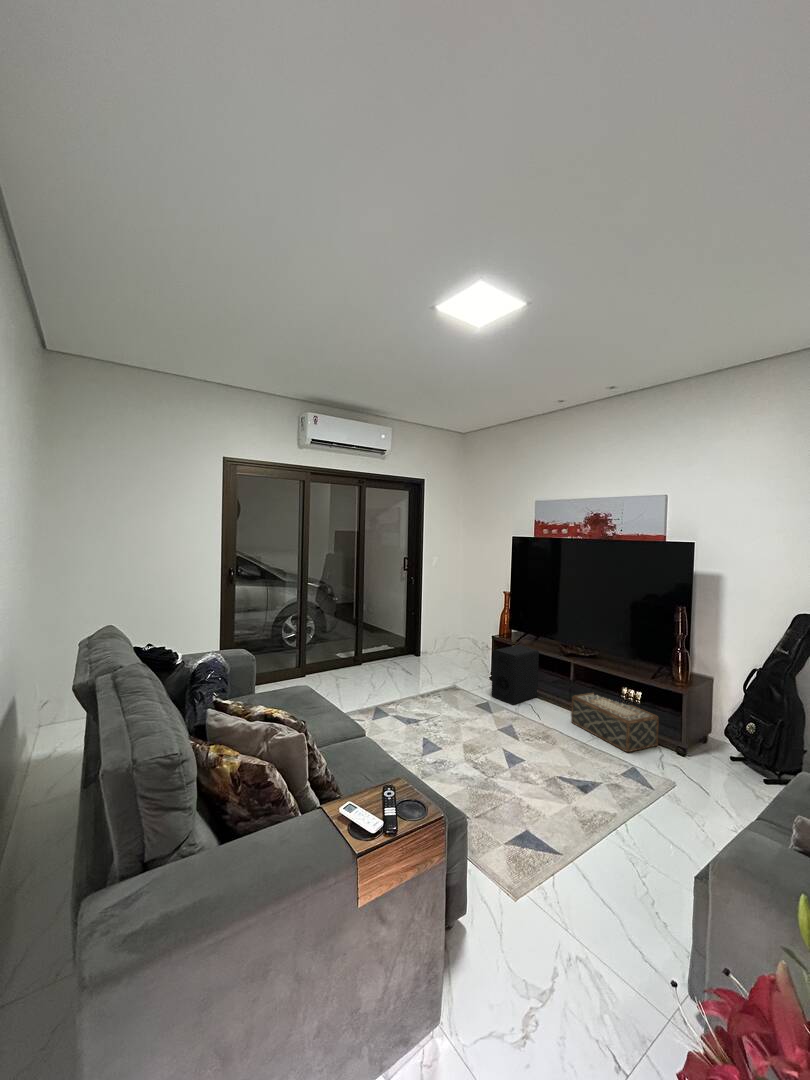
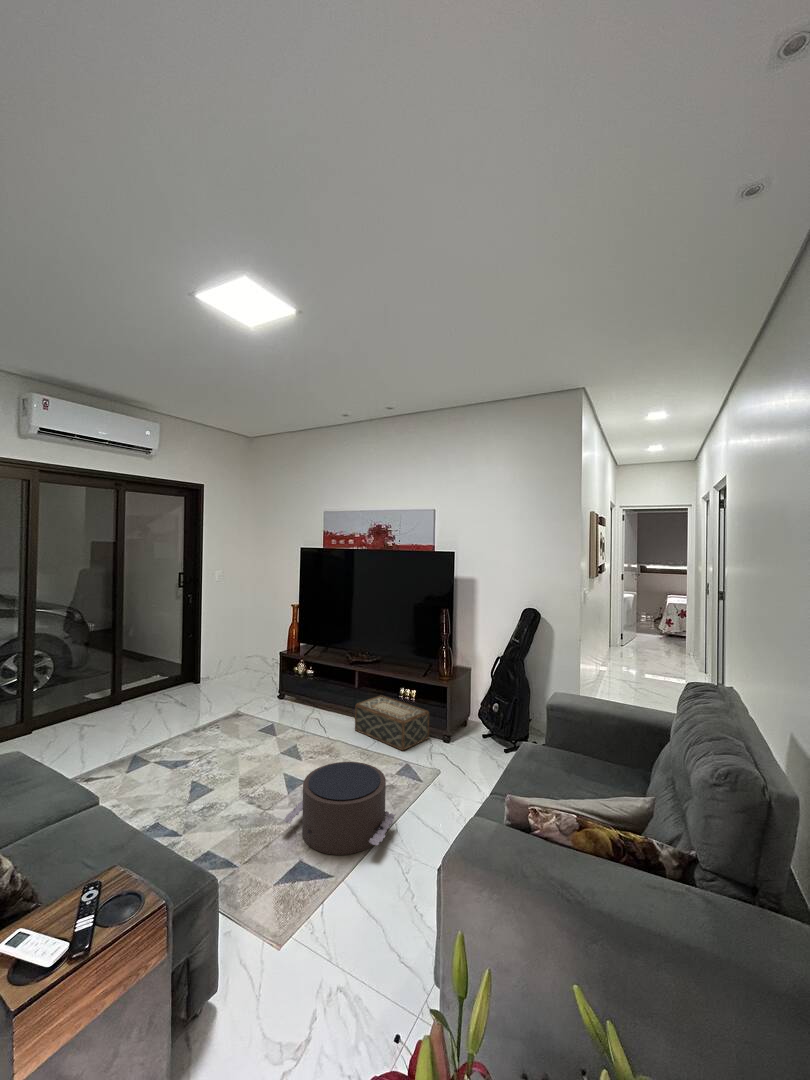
speaker: present [492,645,539,704] -> none [277,659,325,722]
pouf: none [509,747,626,839] -> present [283,762,396,855]

